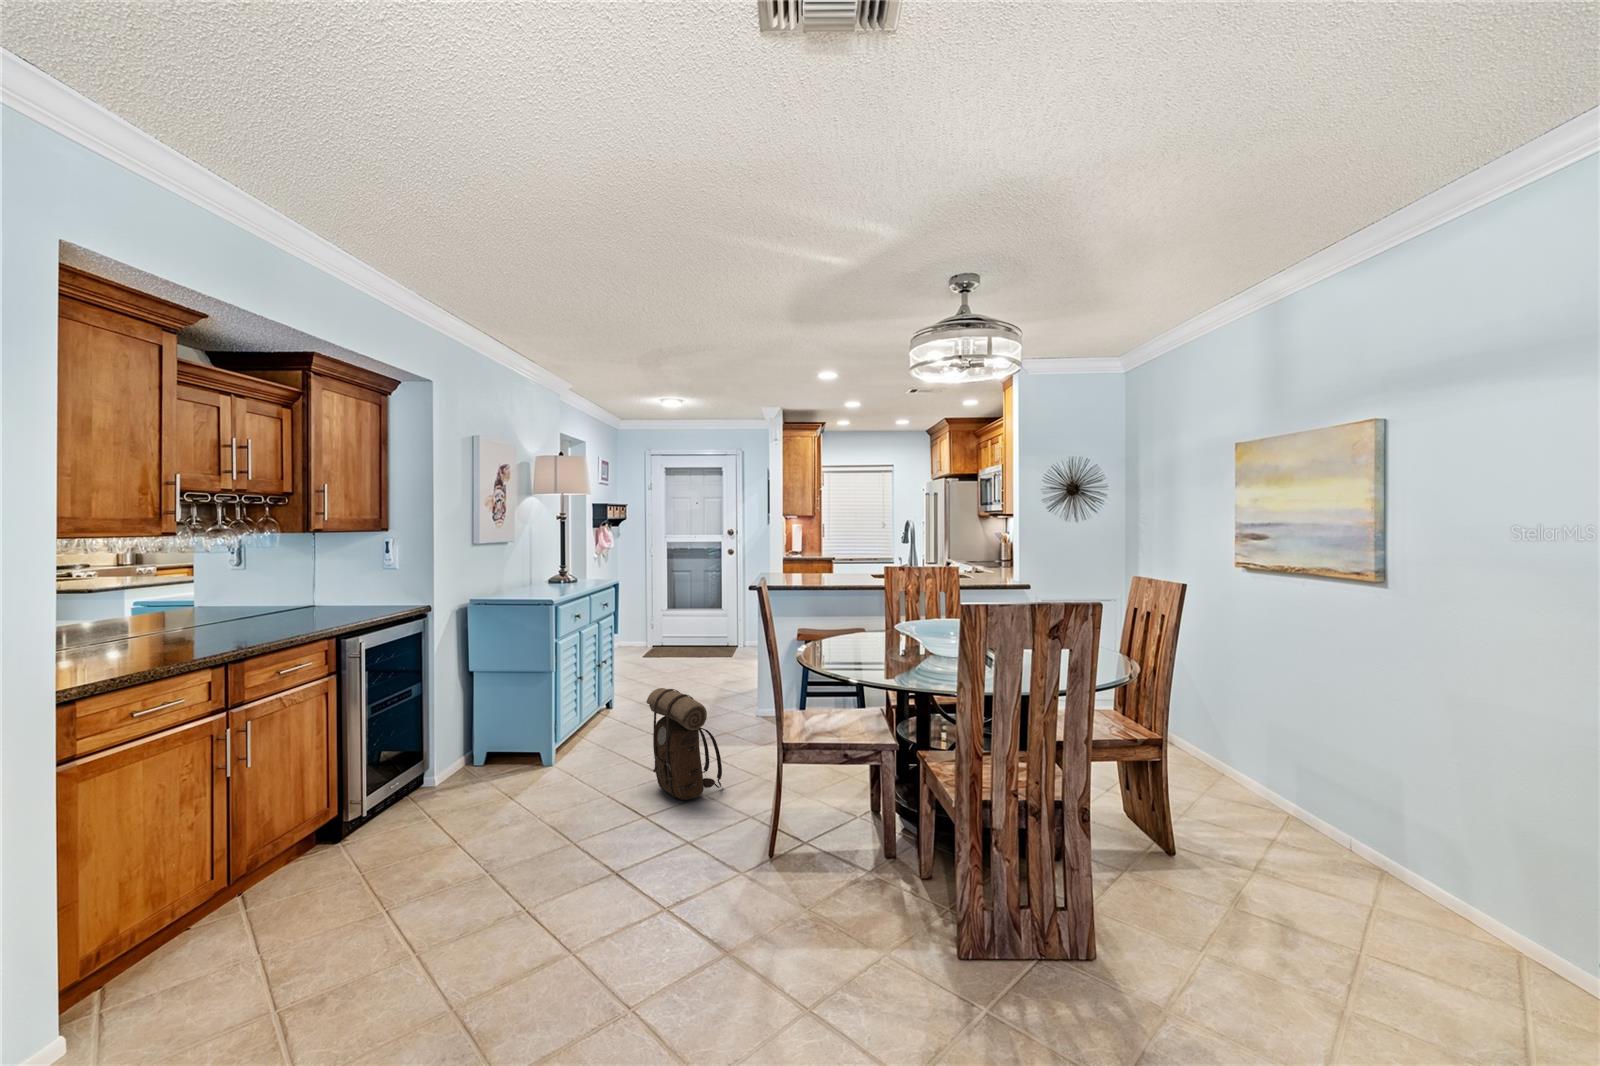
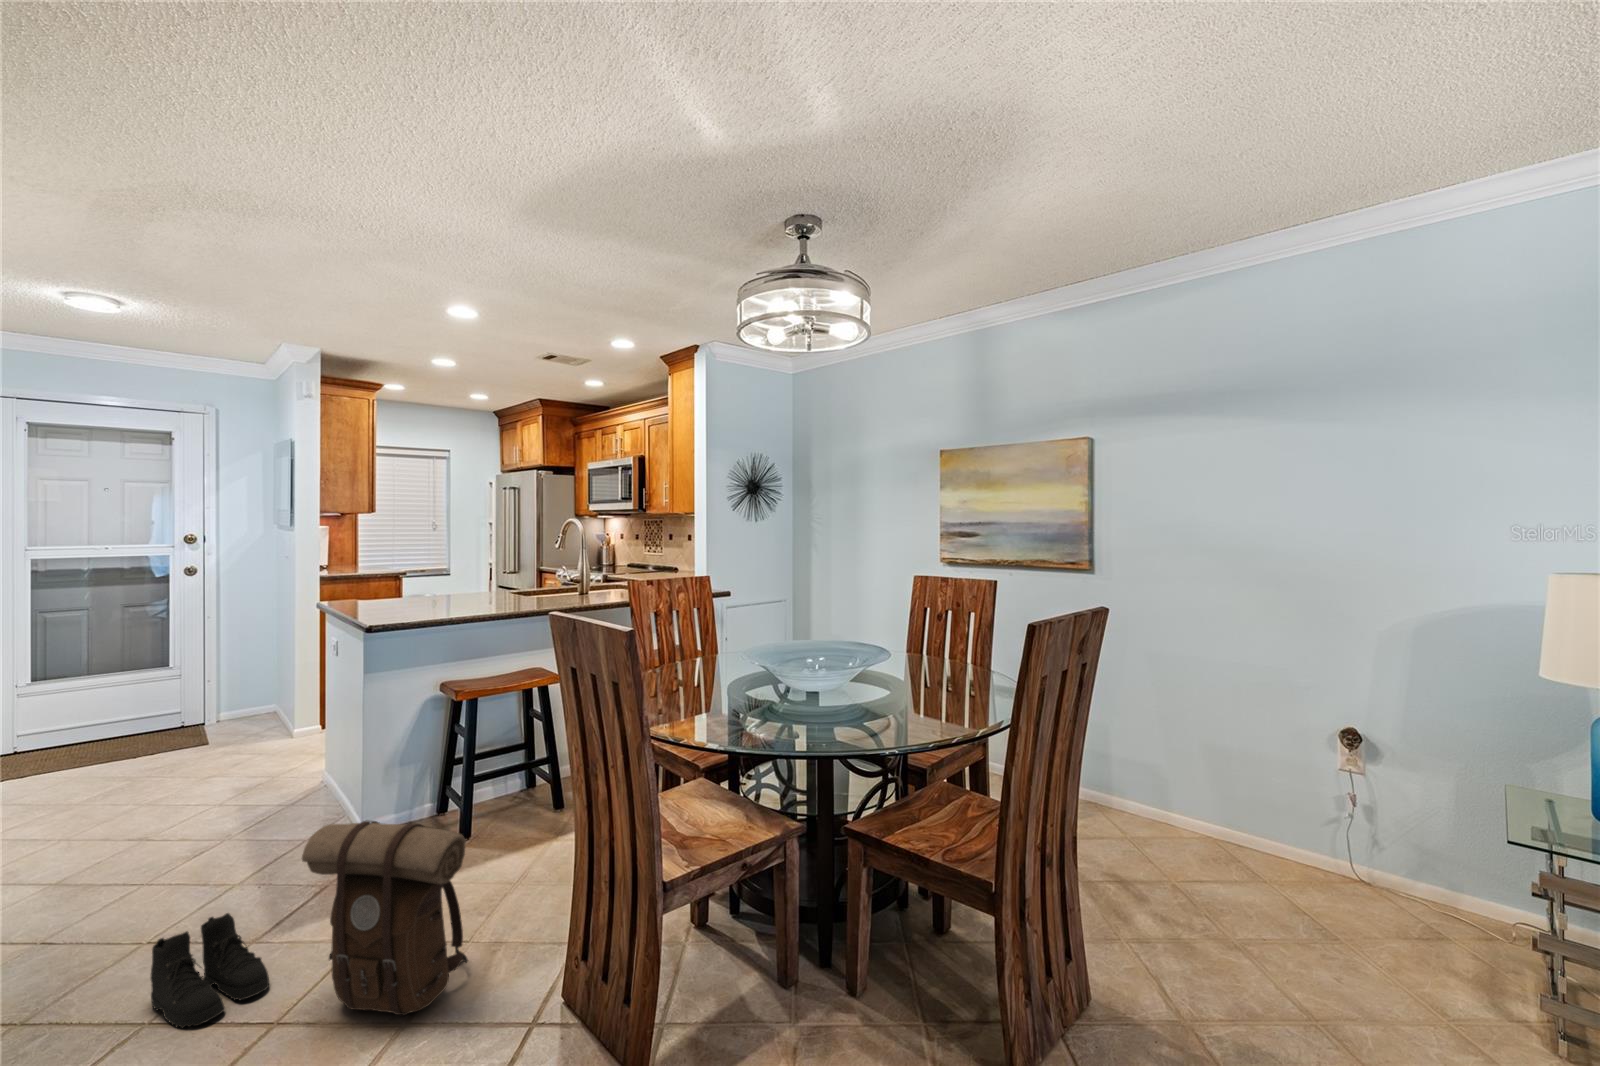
boots: none [606,727,648,773] -> present [151,913,269,1028]

